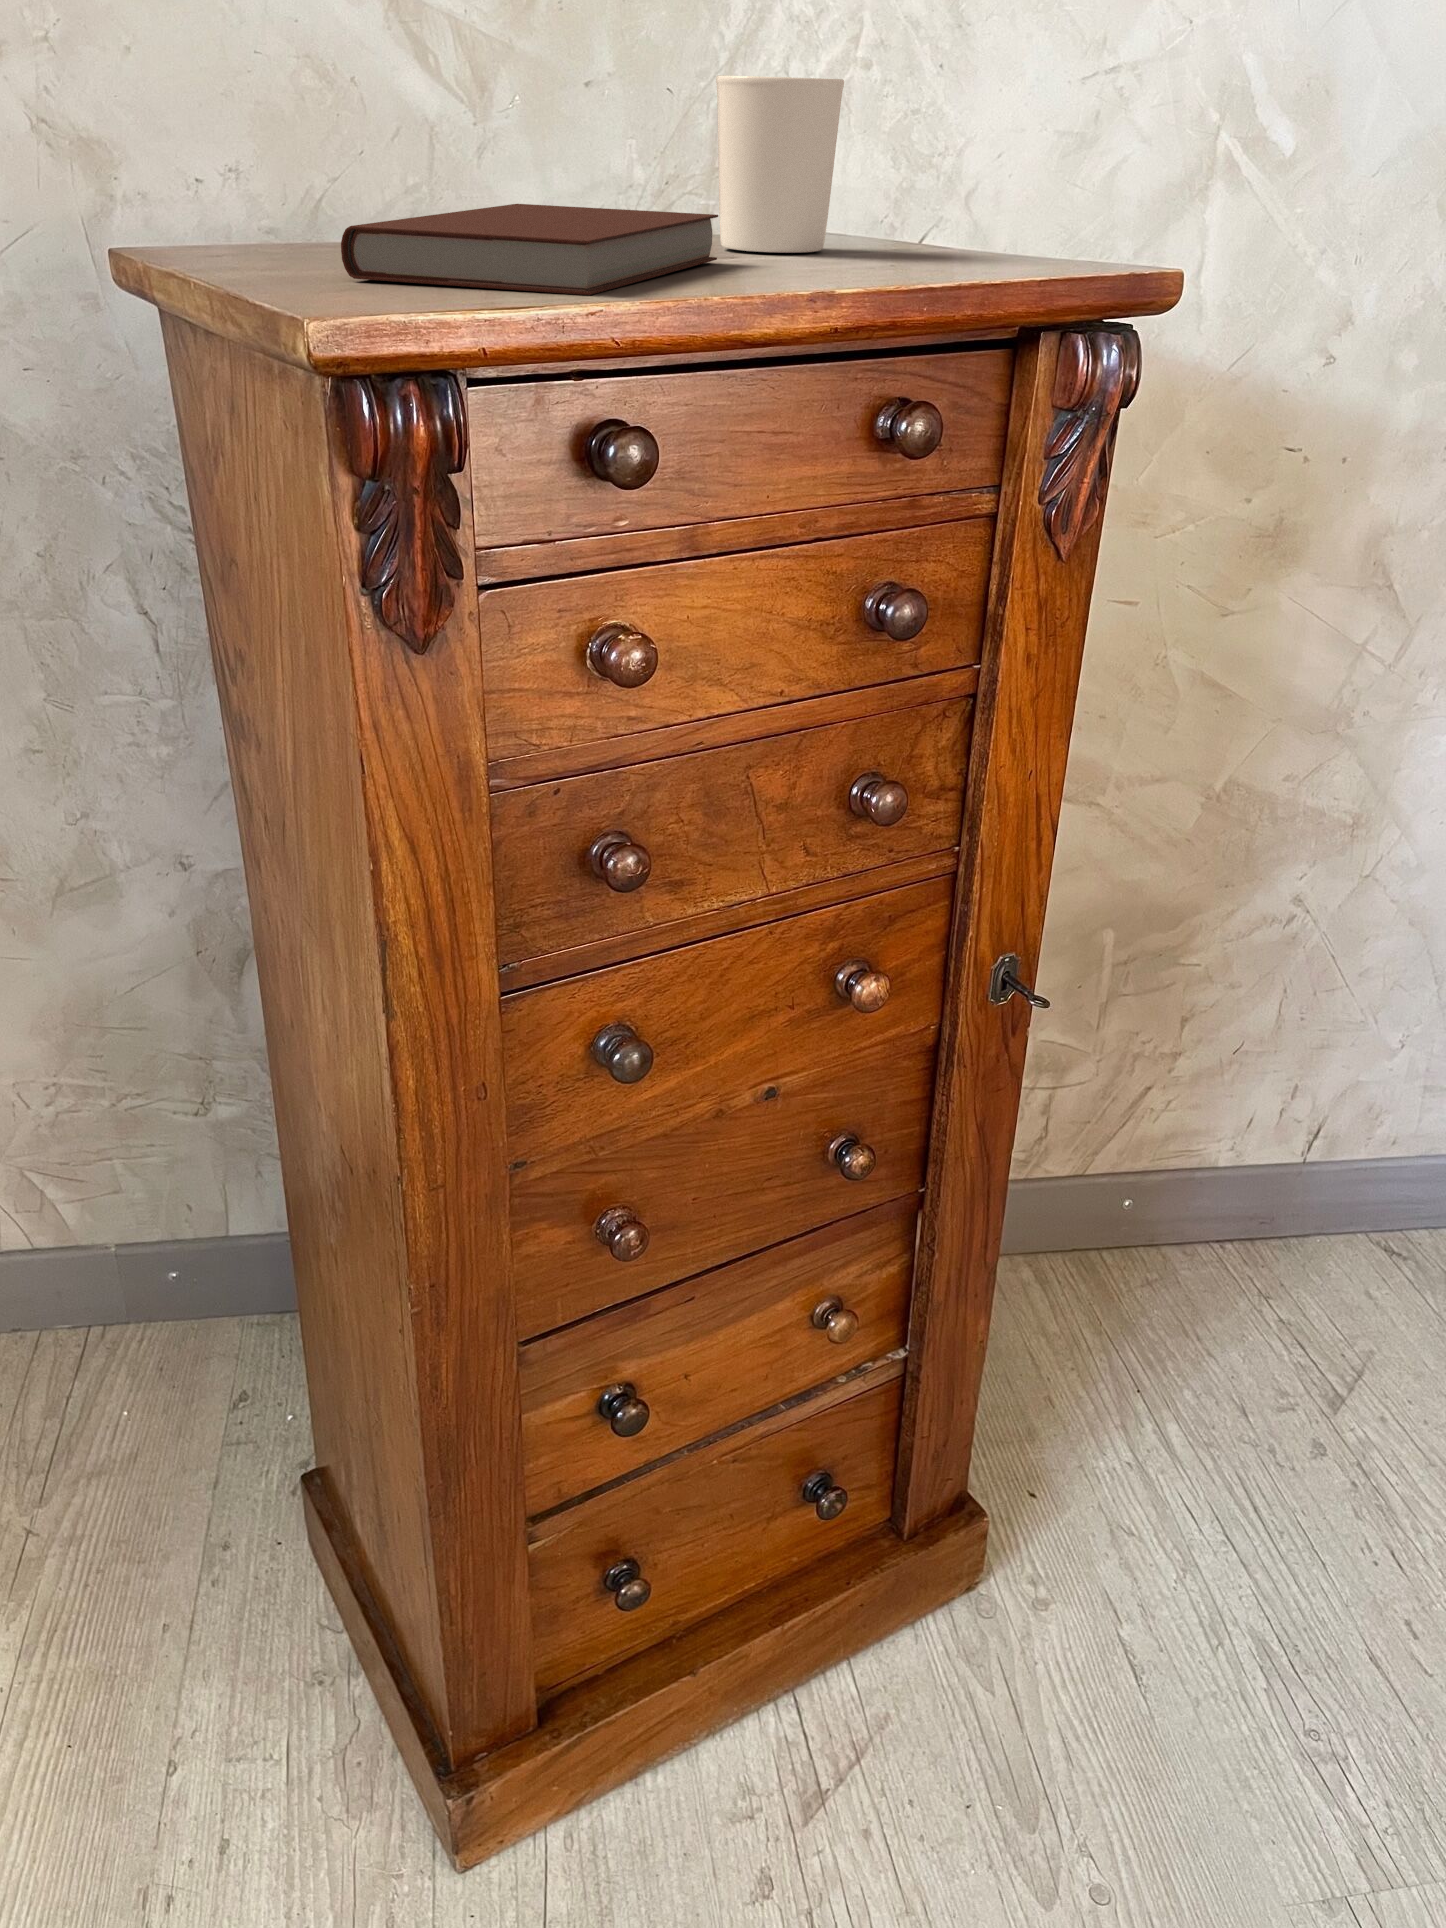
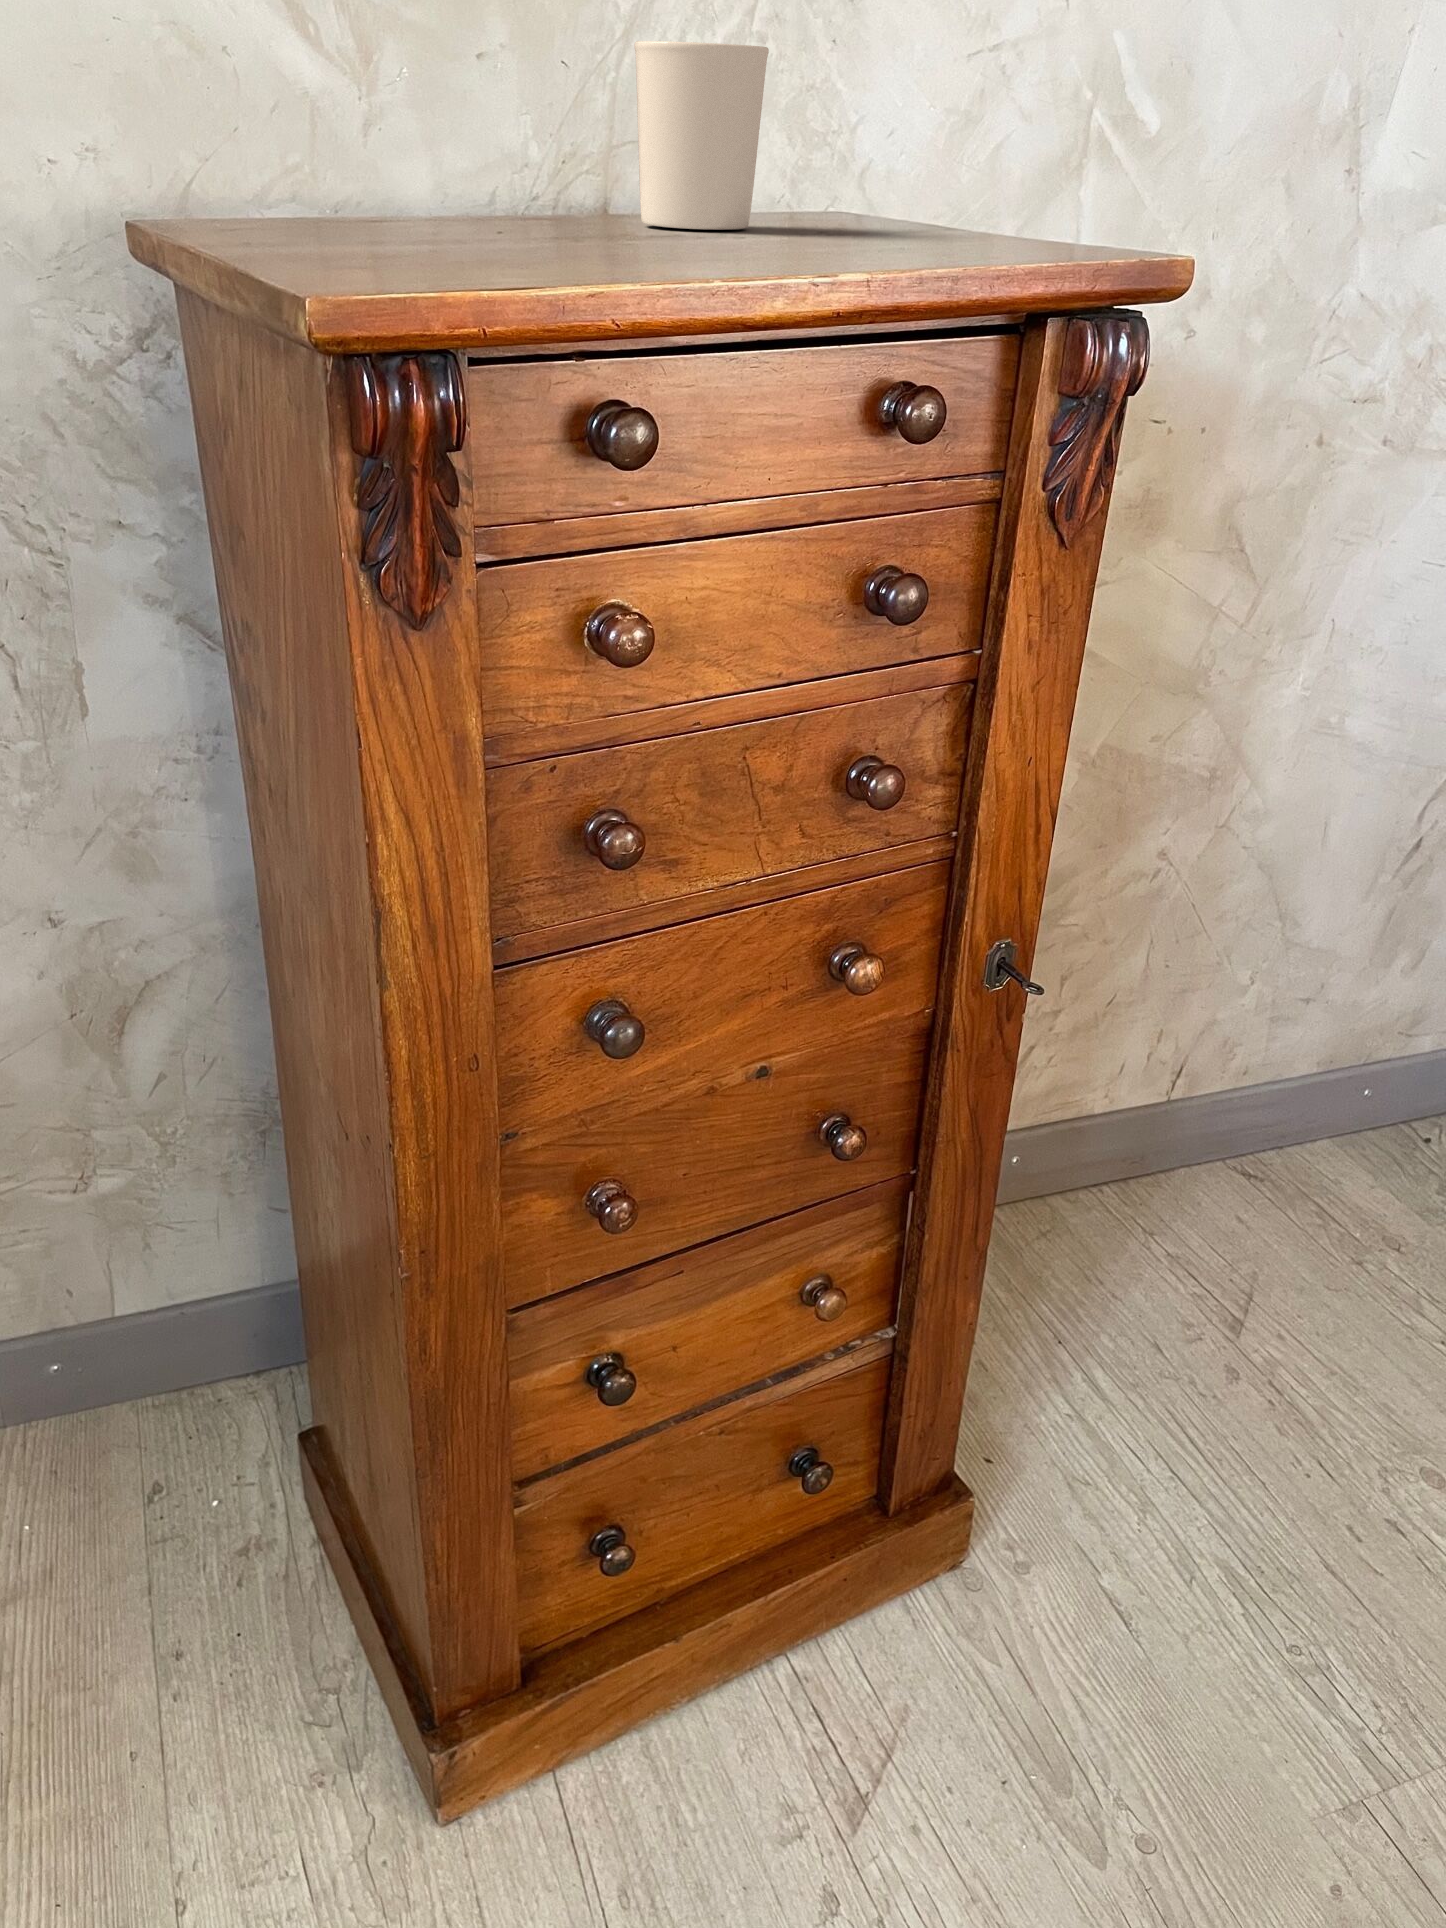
book: present [341,204,718,295] -> none [315,177,670,272]

